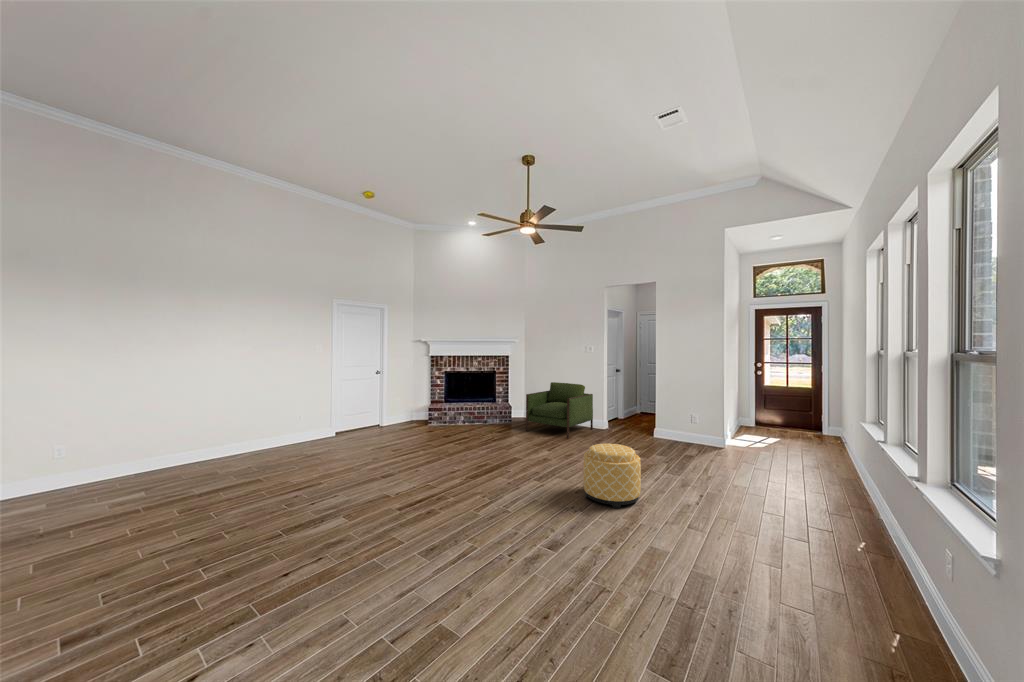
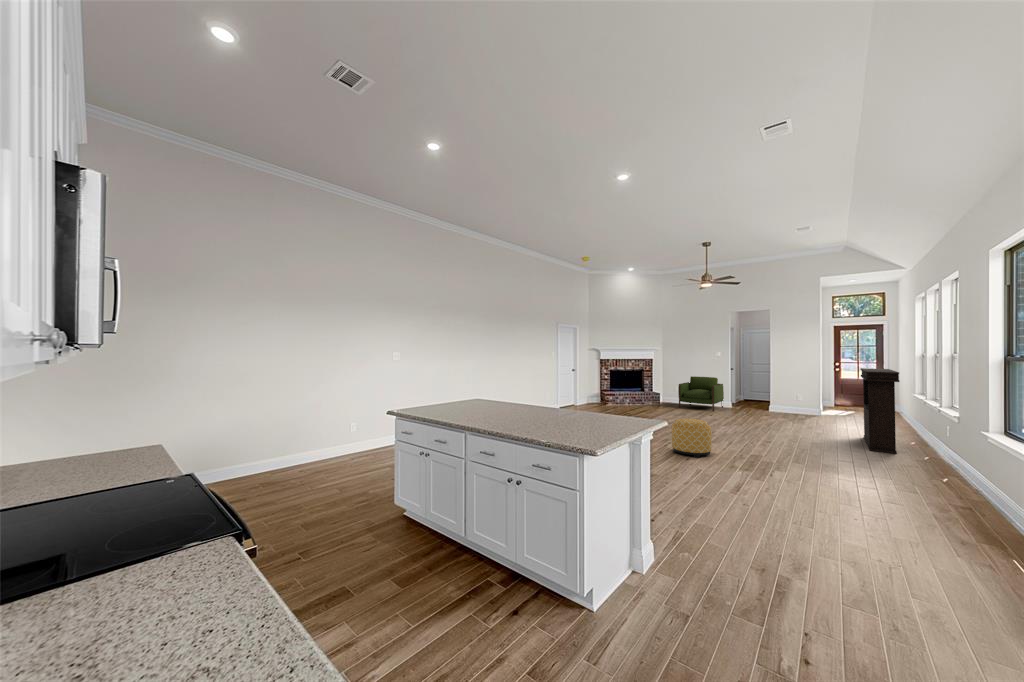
console table: none [755,379,830,601] -> present [861,368,899,454]
ottoman: present [583,443,641,508] -> present [672,418,712,458]

